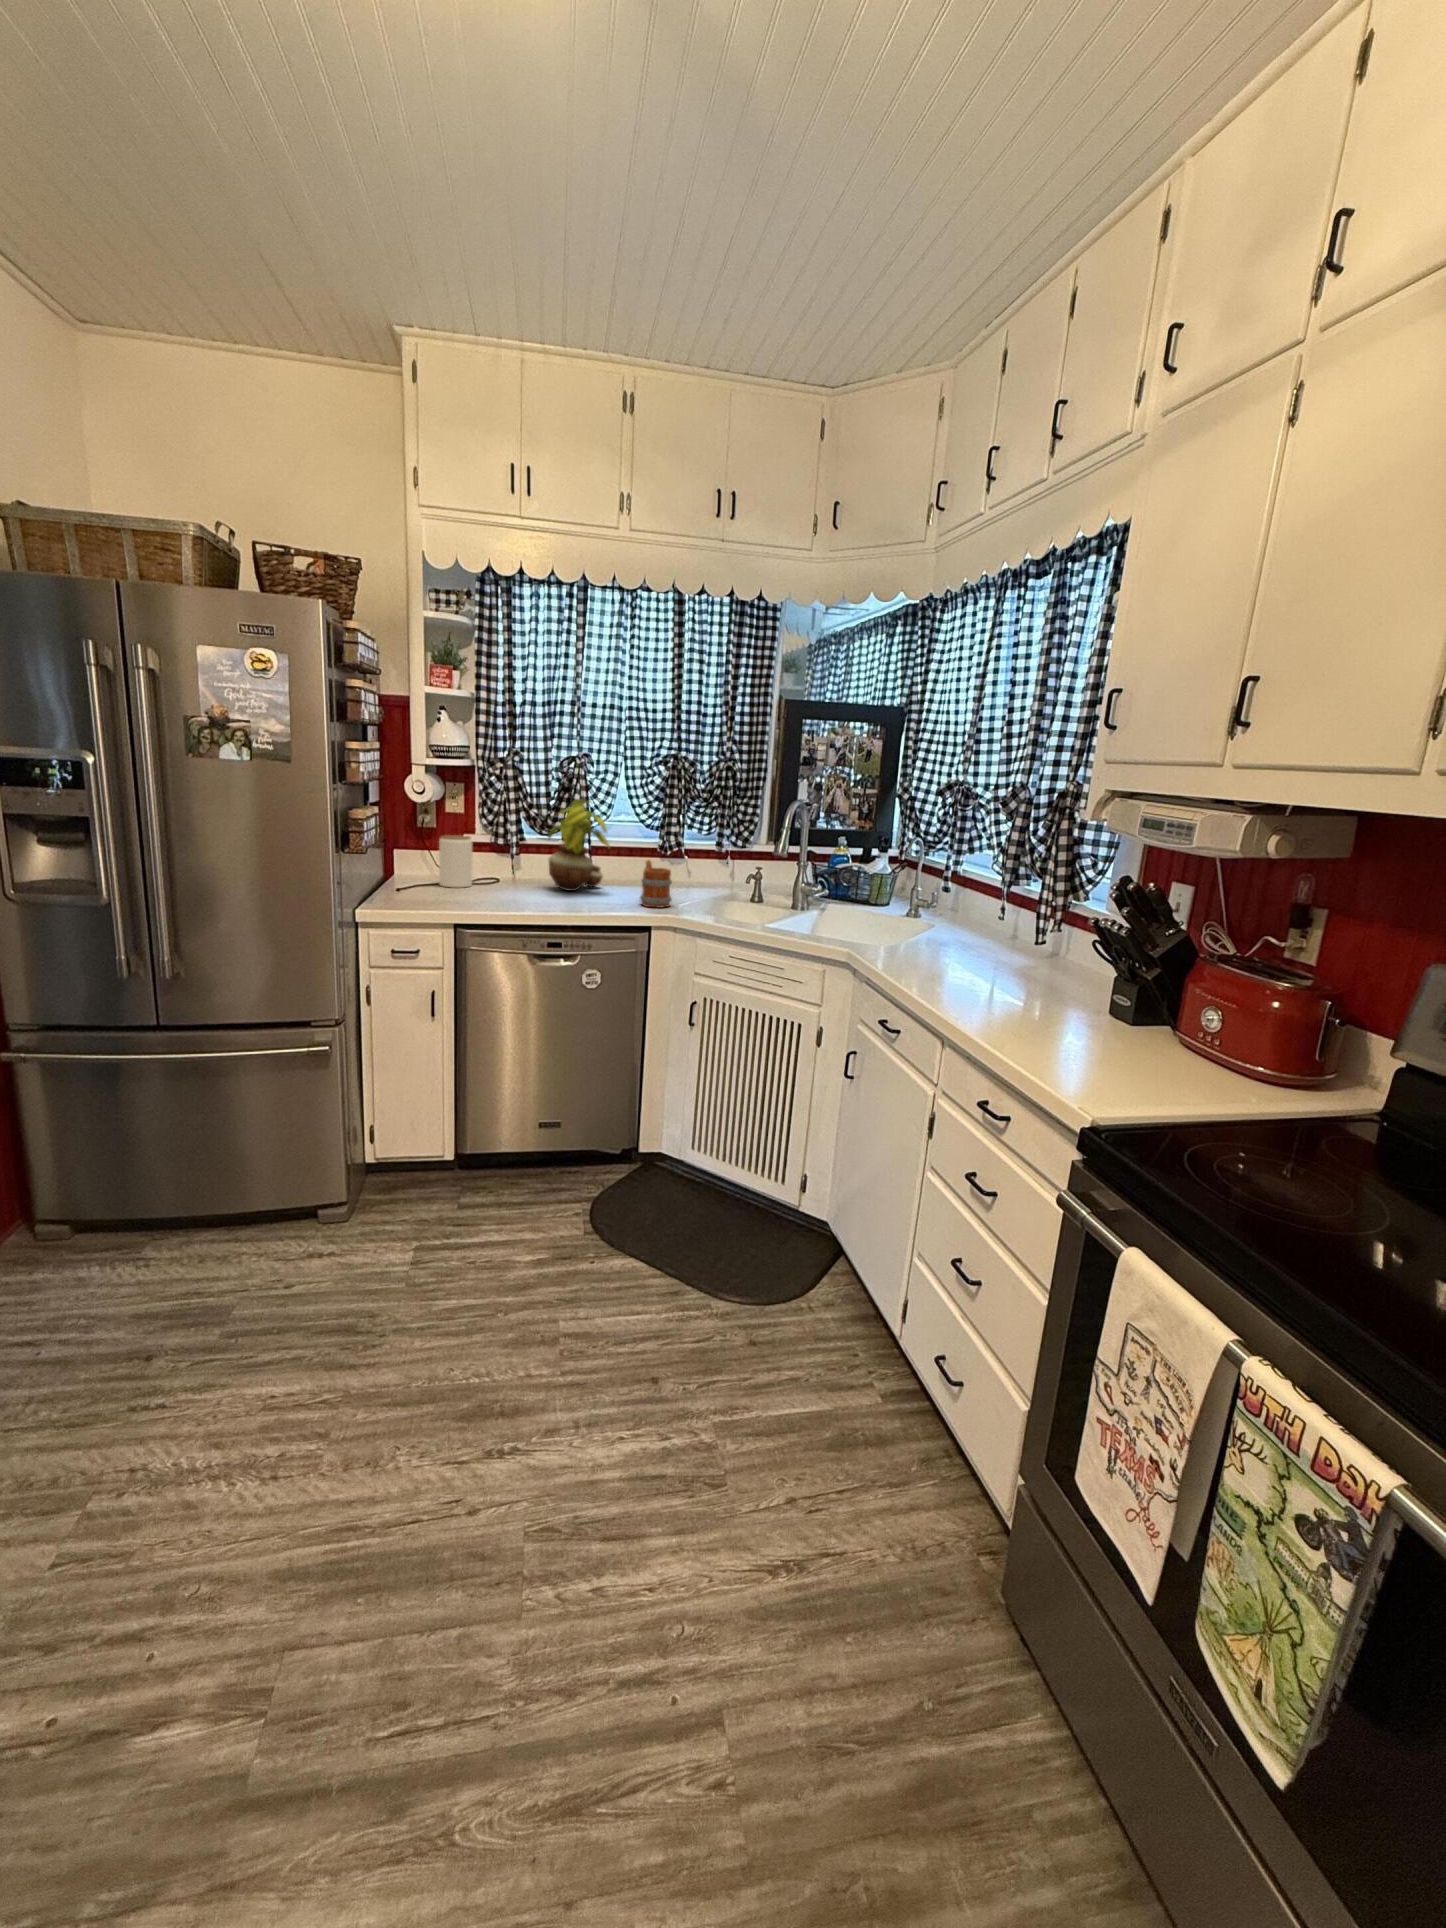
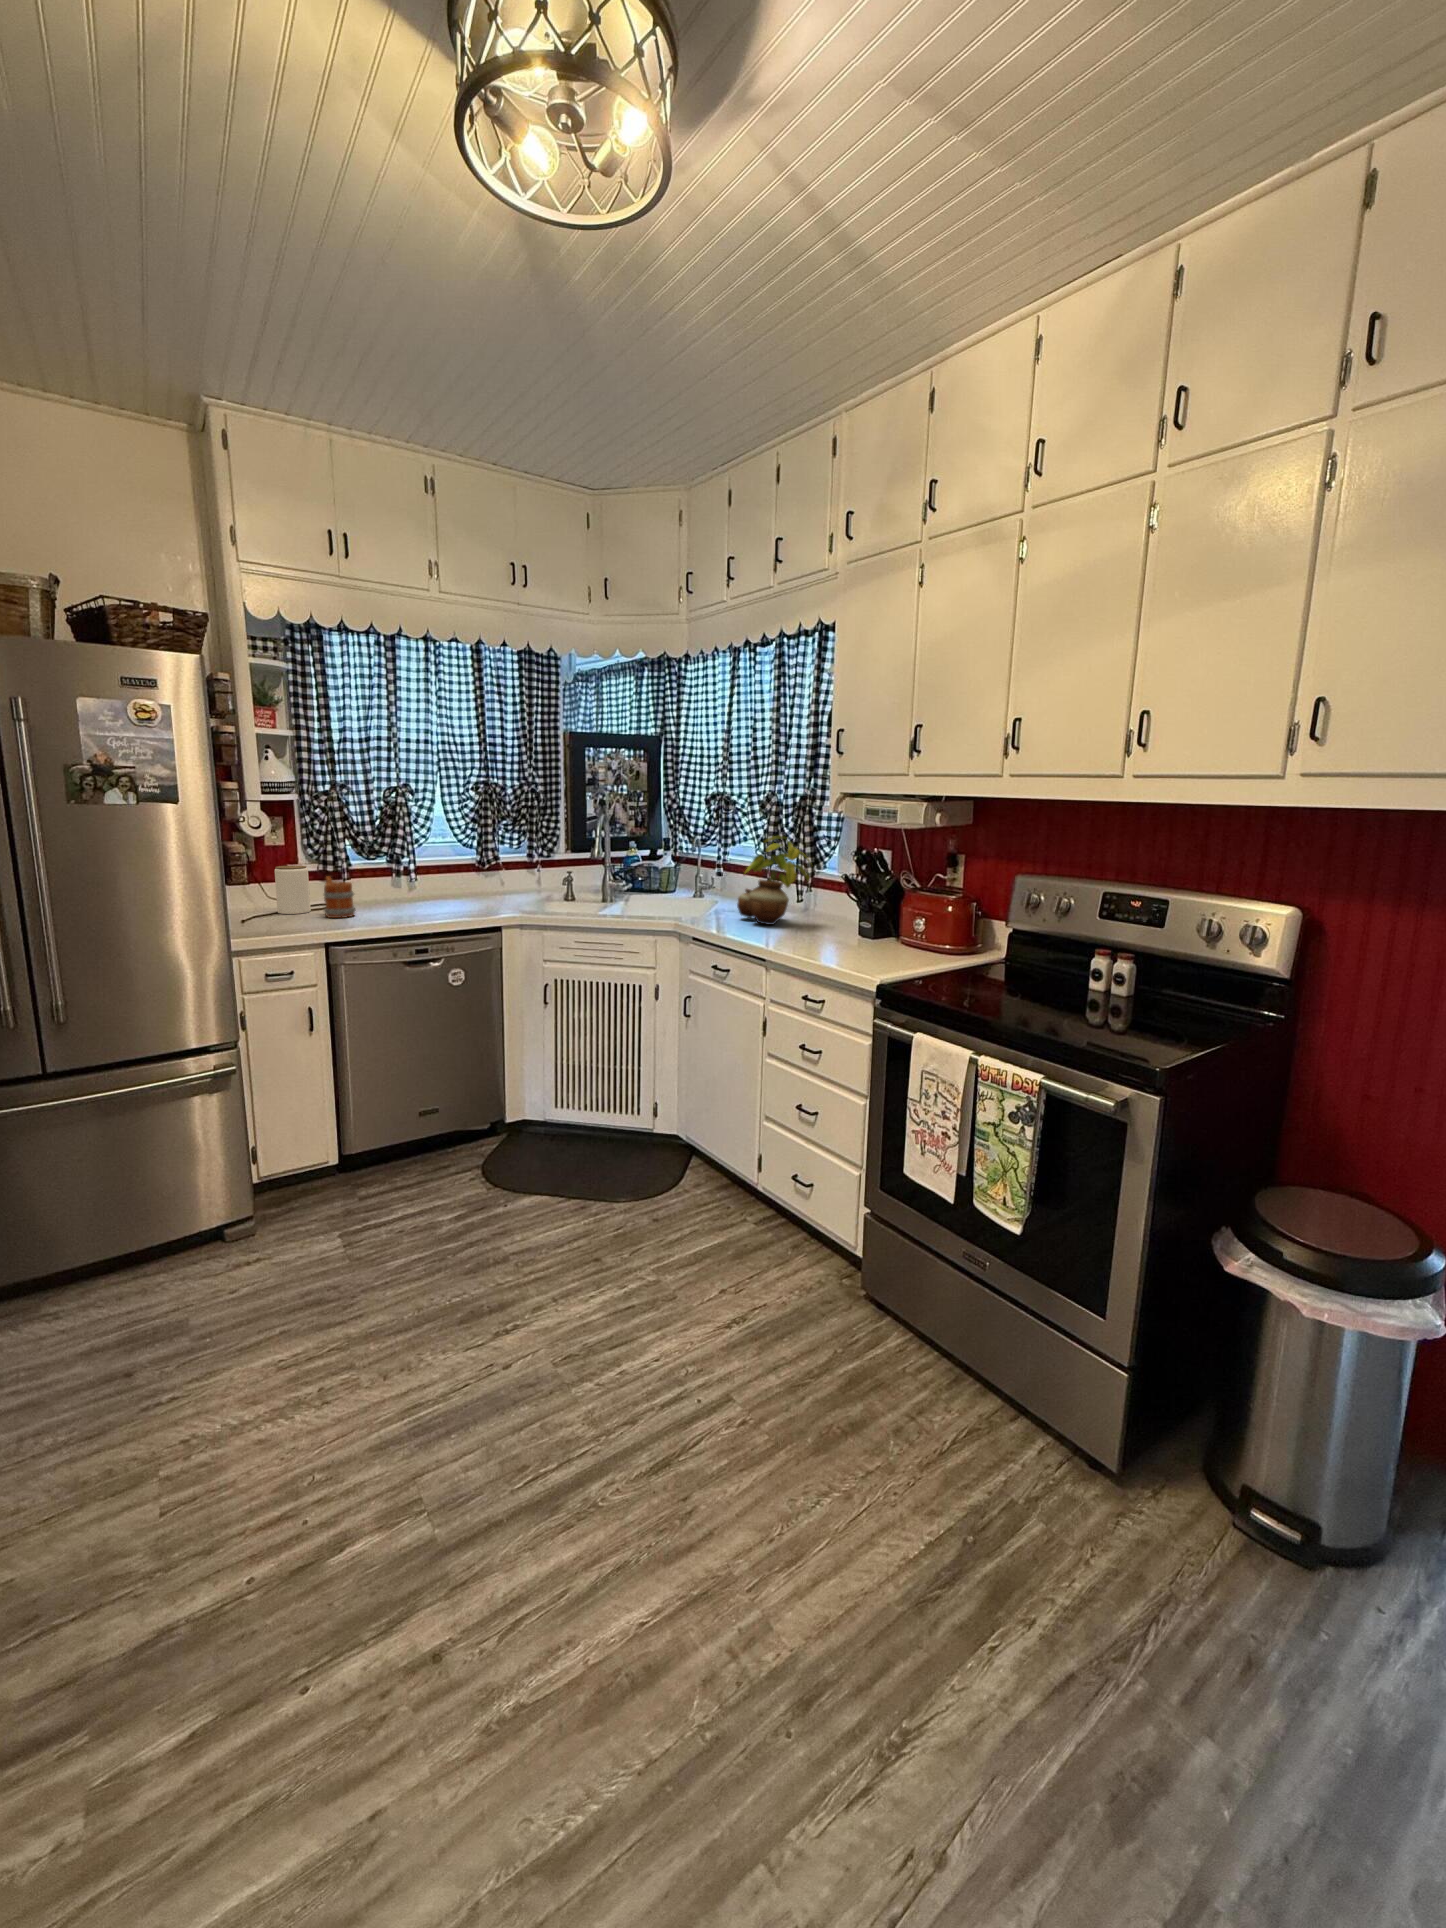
potted plant: present [548,799,610,891] -> present [737,836,810,925]
mug: present [640,860,672,907] -> present [324,876,356,918]

